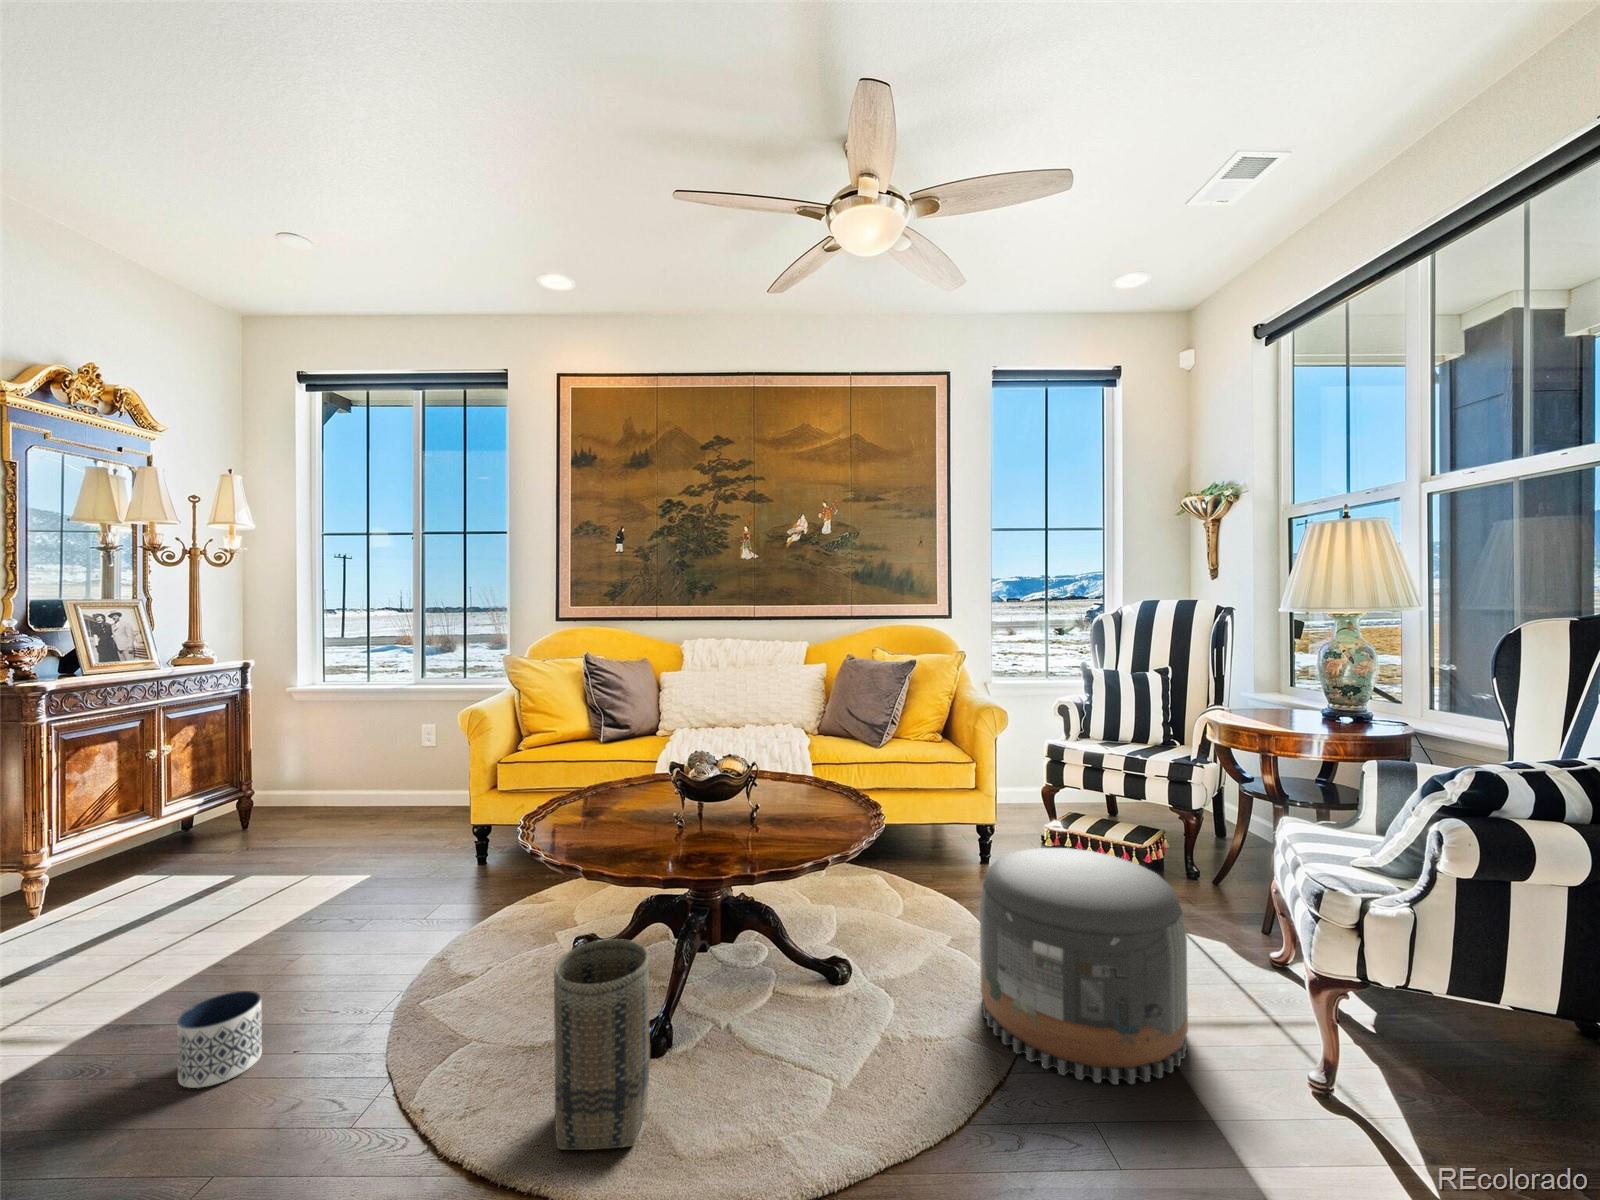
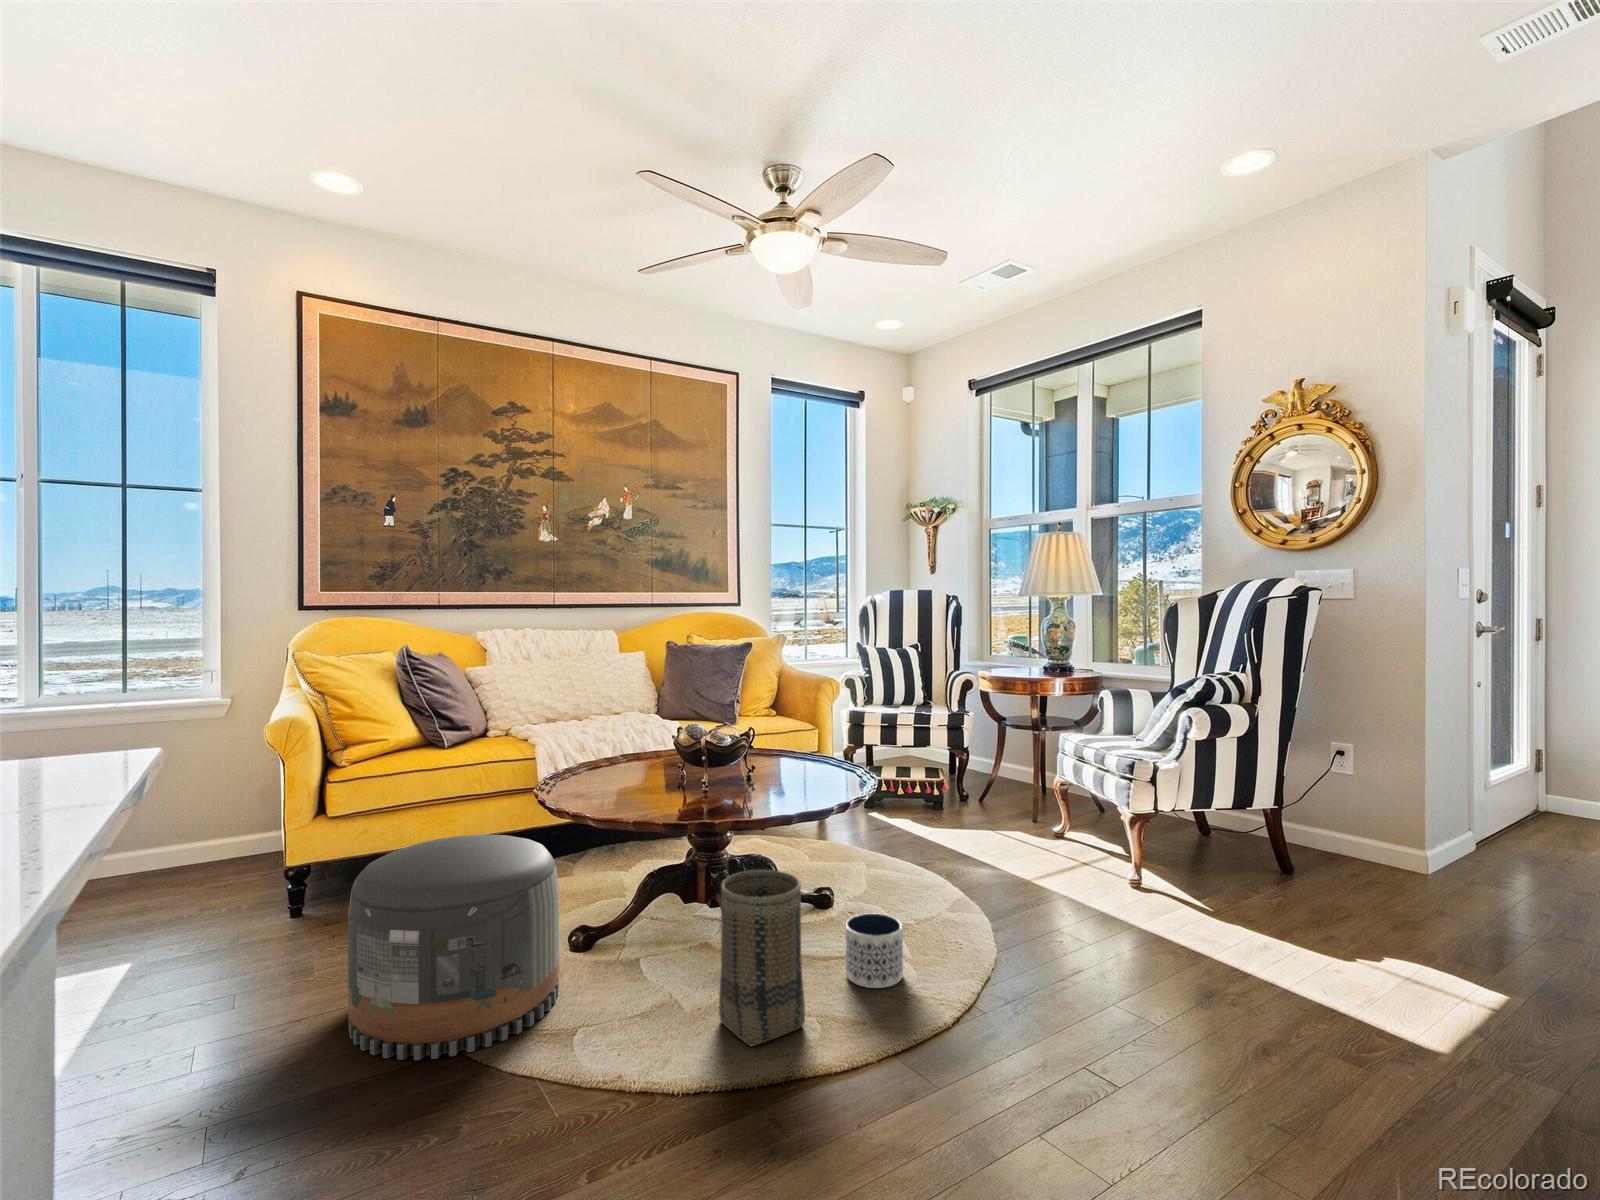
pouf: present [980,848,1188,1084] -> present [348,834,559,1060]
planter: present [177,991,262,1088] -> present [846,913,903,988]

